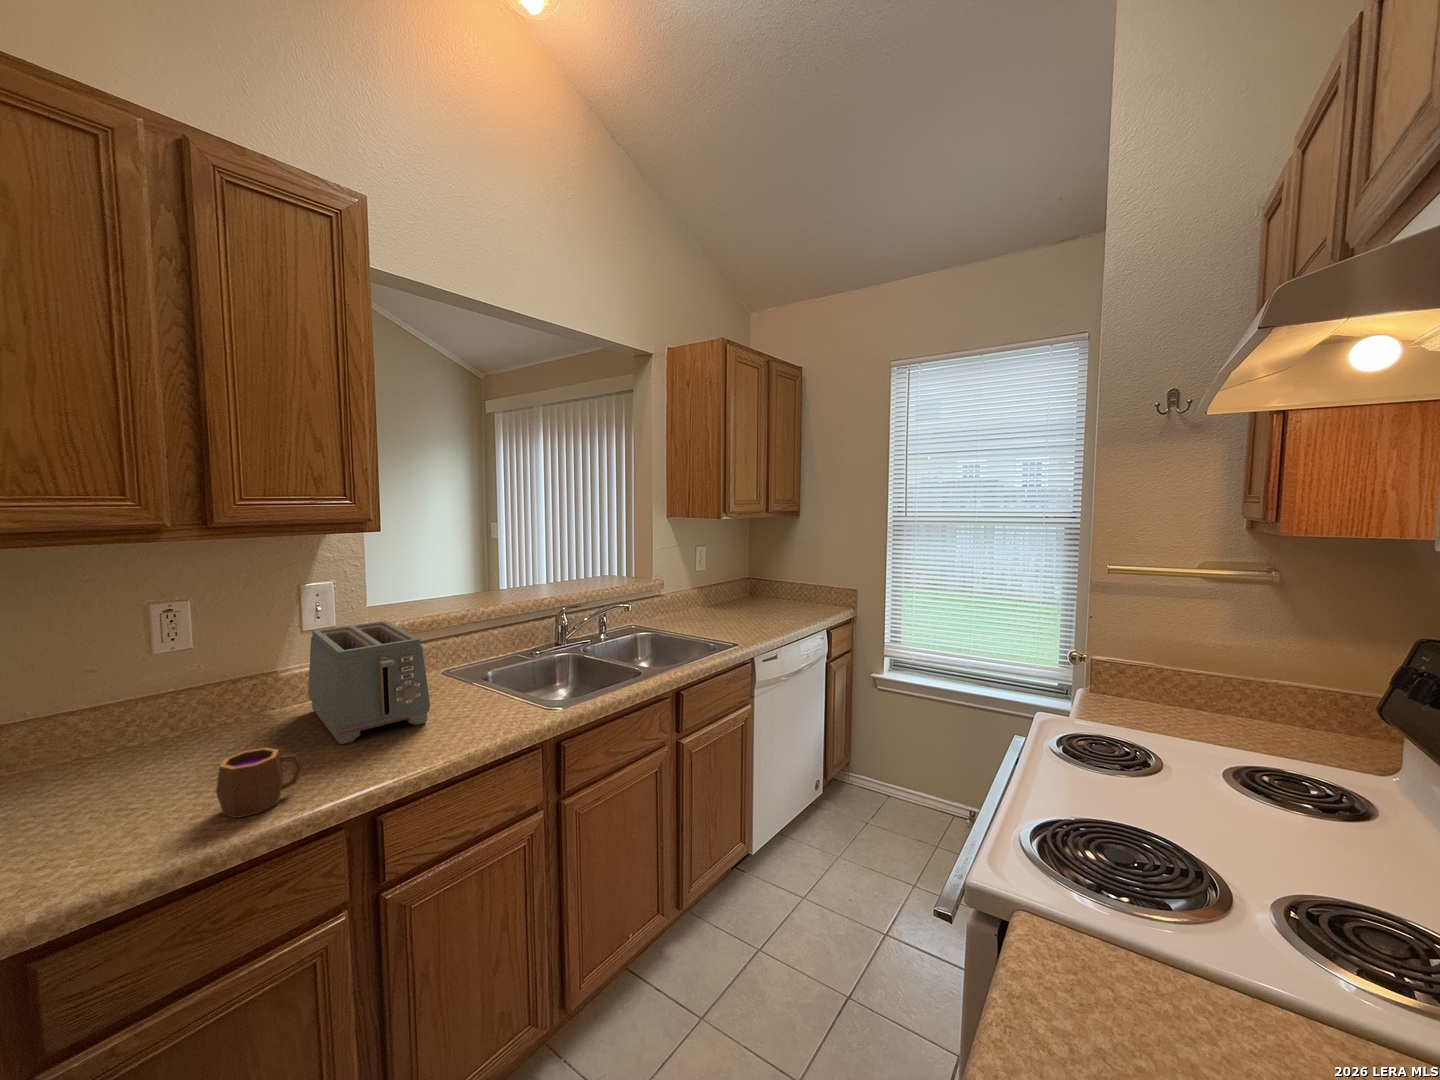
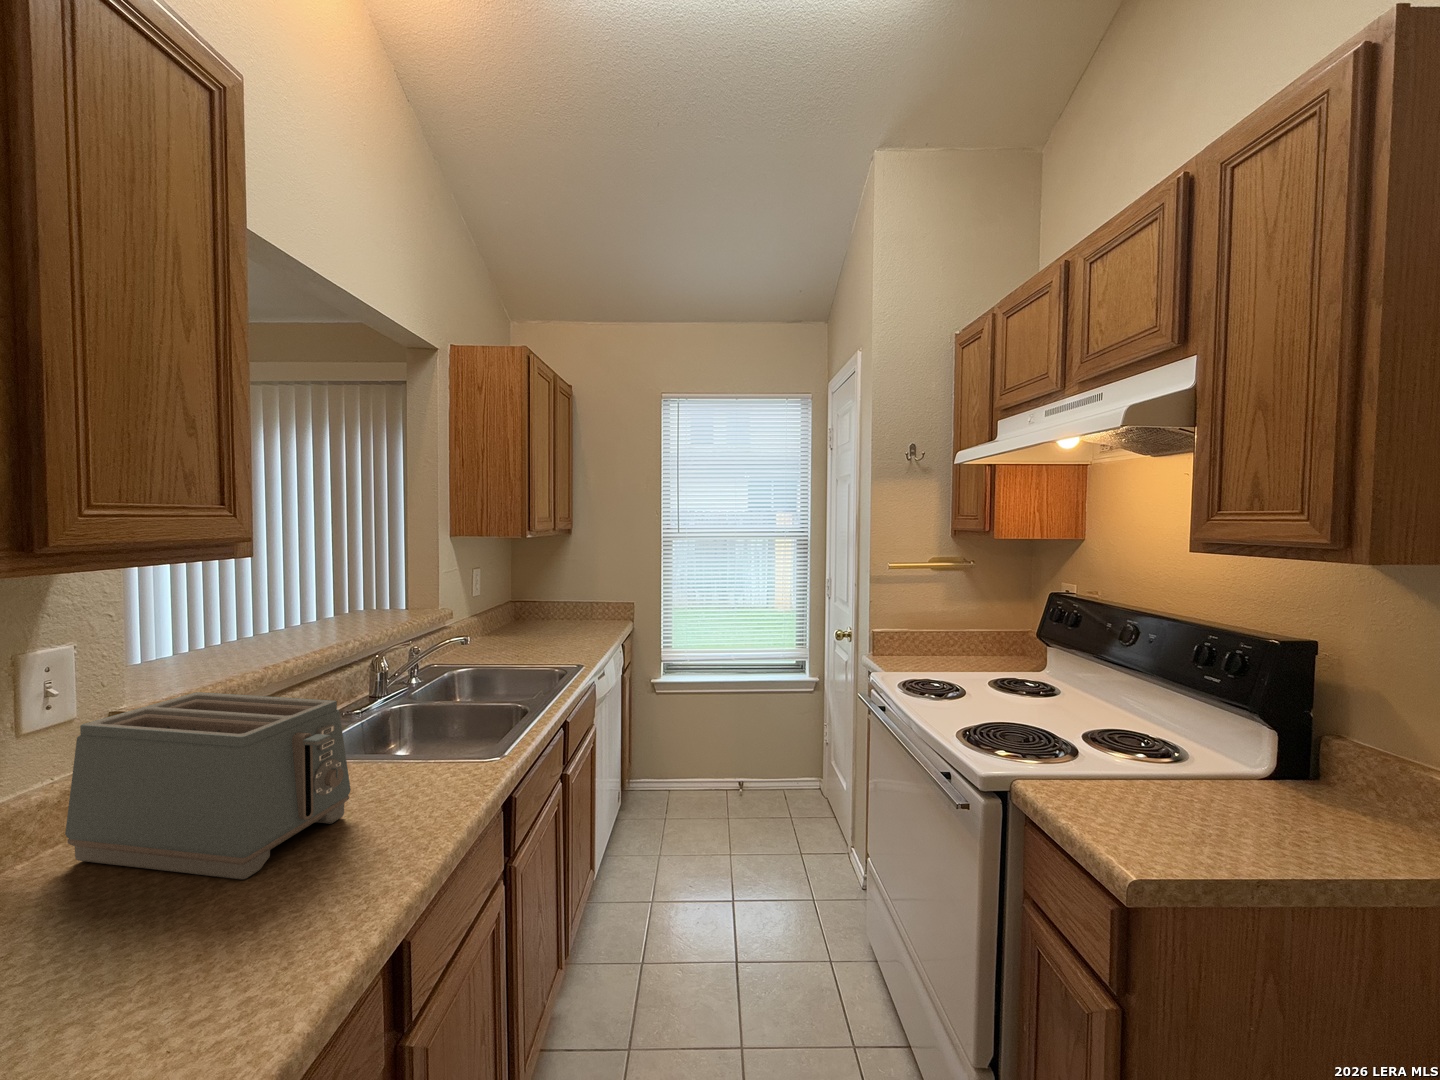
mug: present [216,748,302,818] -> none [181,890,298,1025]

